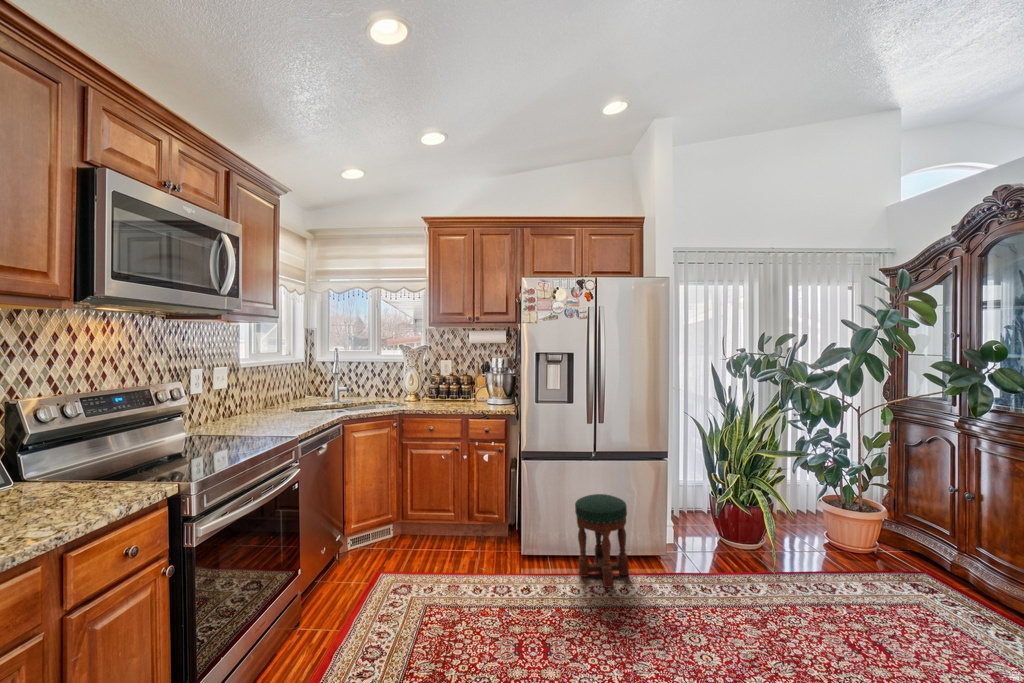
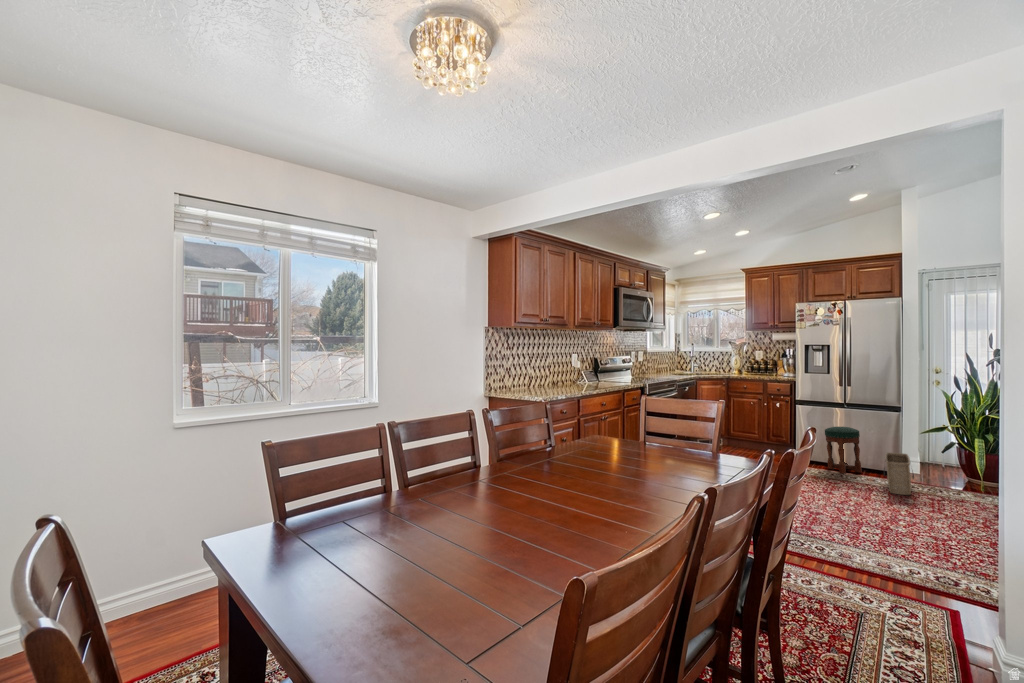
basket: none [680,542,757,648] -> present [884,453,914,495]

